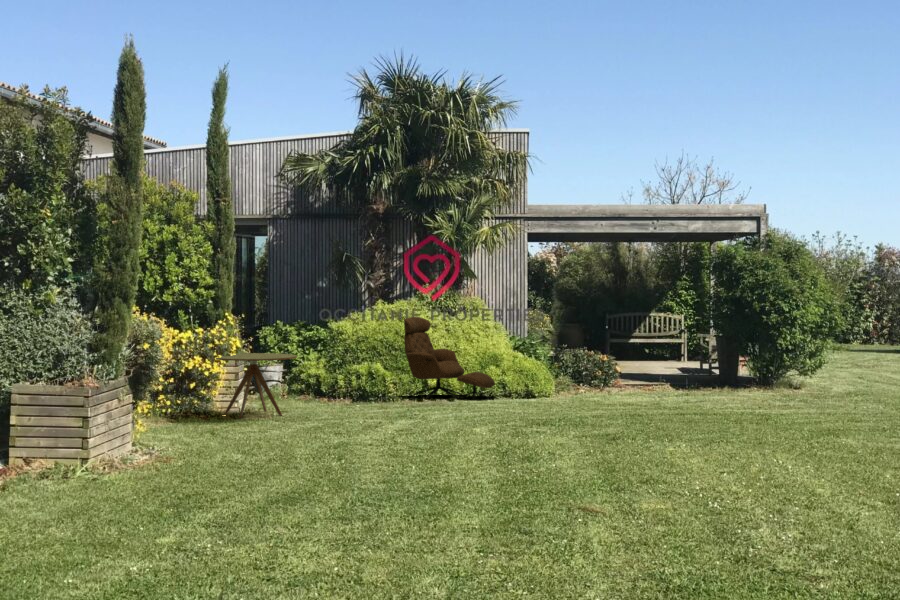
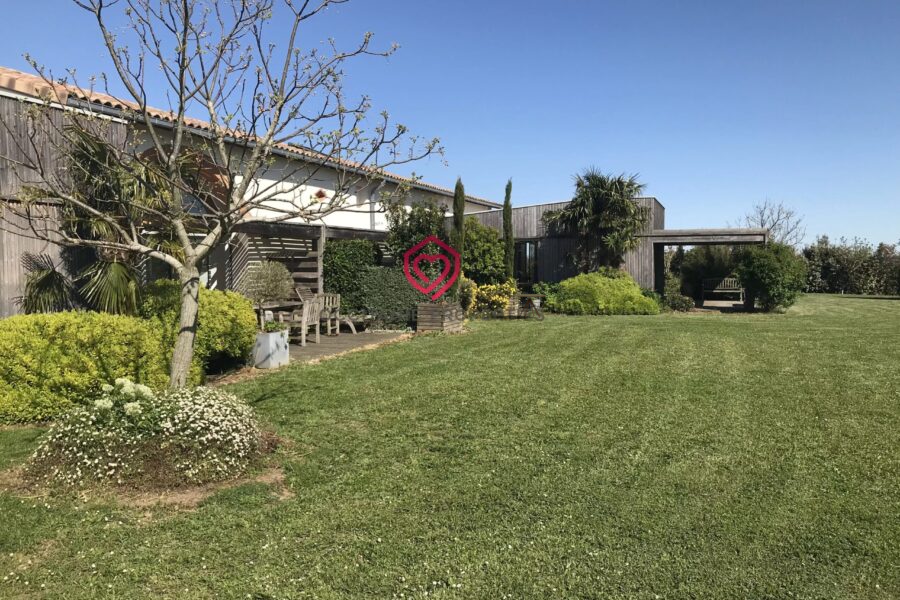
lounge chair: present [404,317,495,400] -> none [590,281,628,315]

